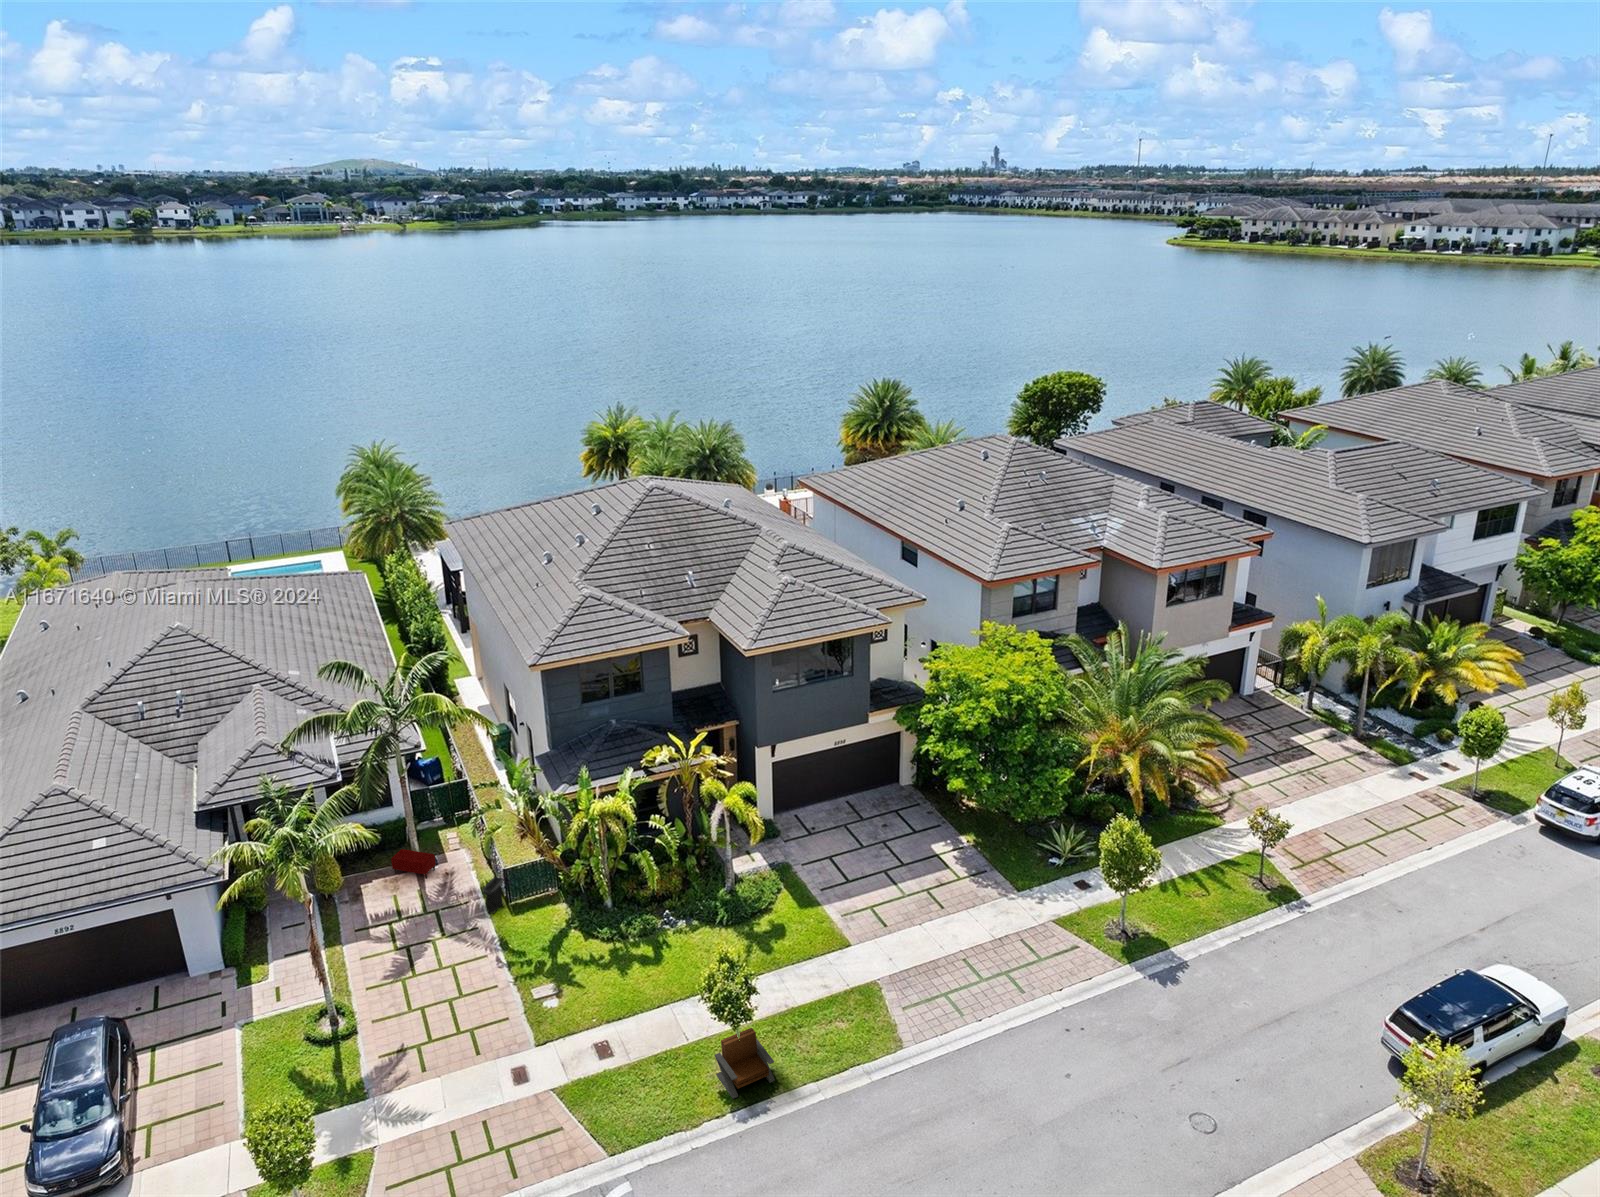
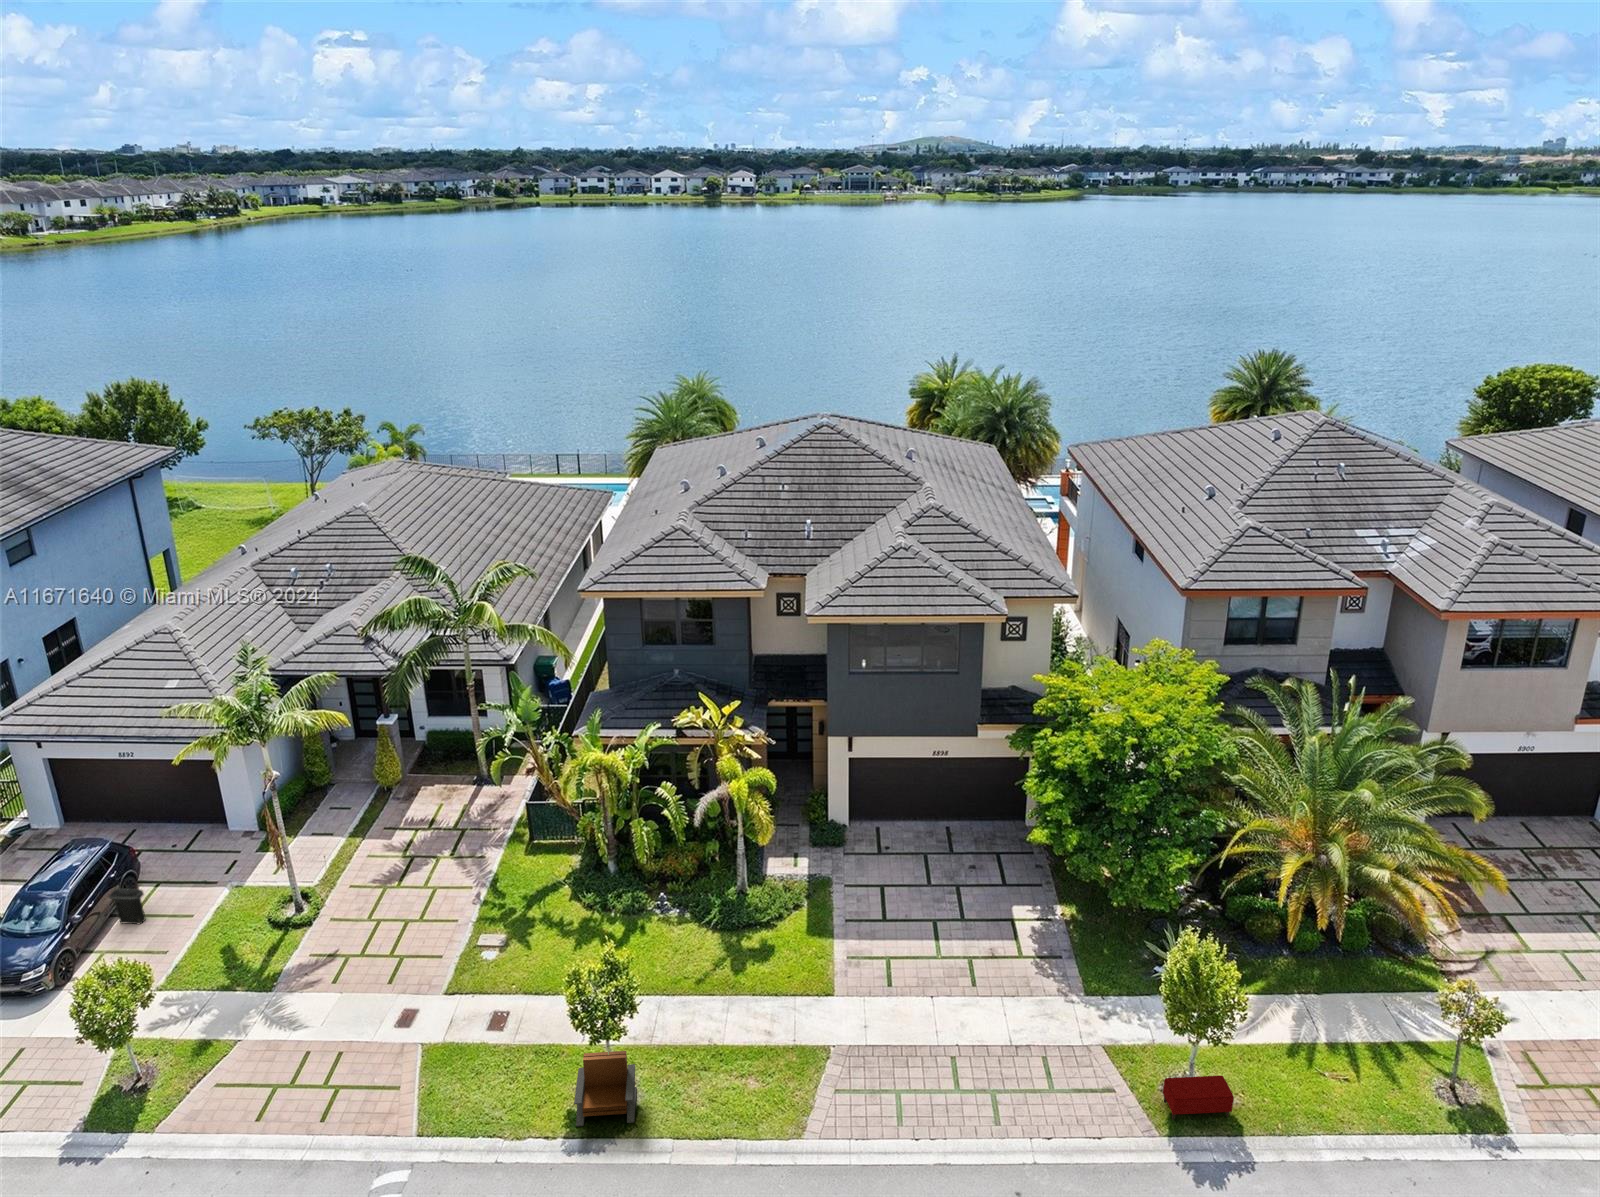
bench: present [391,849,436,879] -> present [1163,1076,1234,1120]
trash can: present [483,877,503,914] -> present [109,889,145,924]

